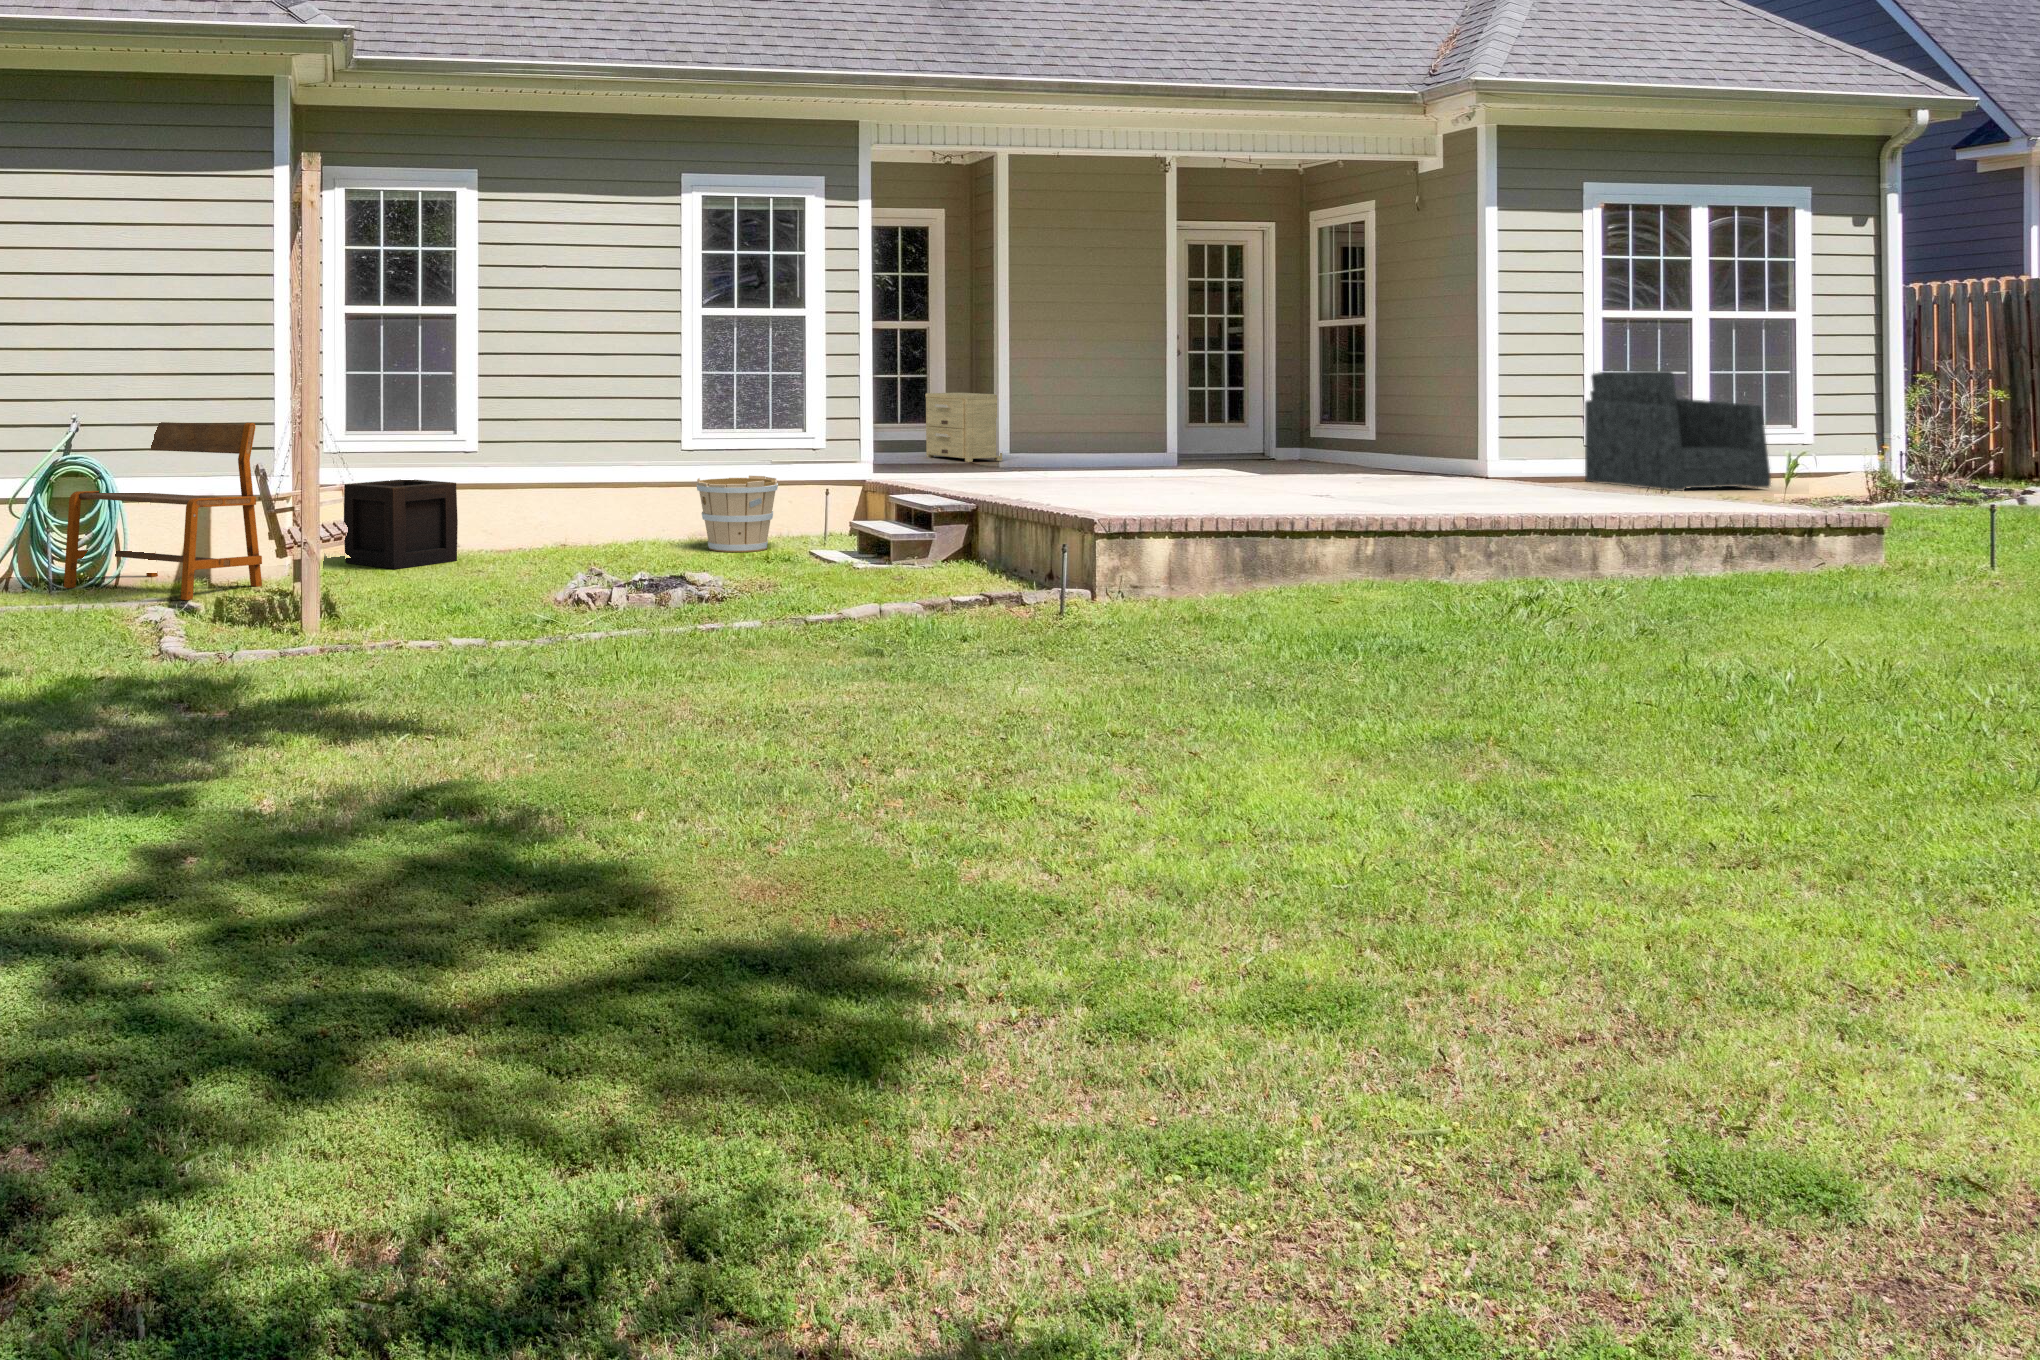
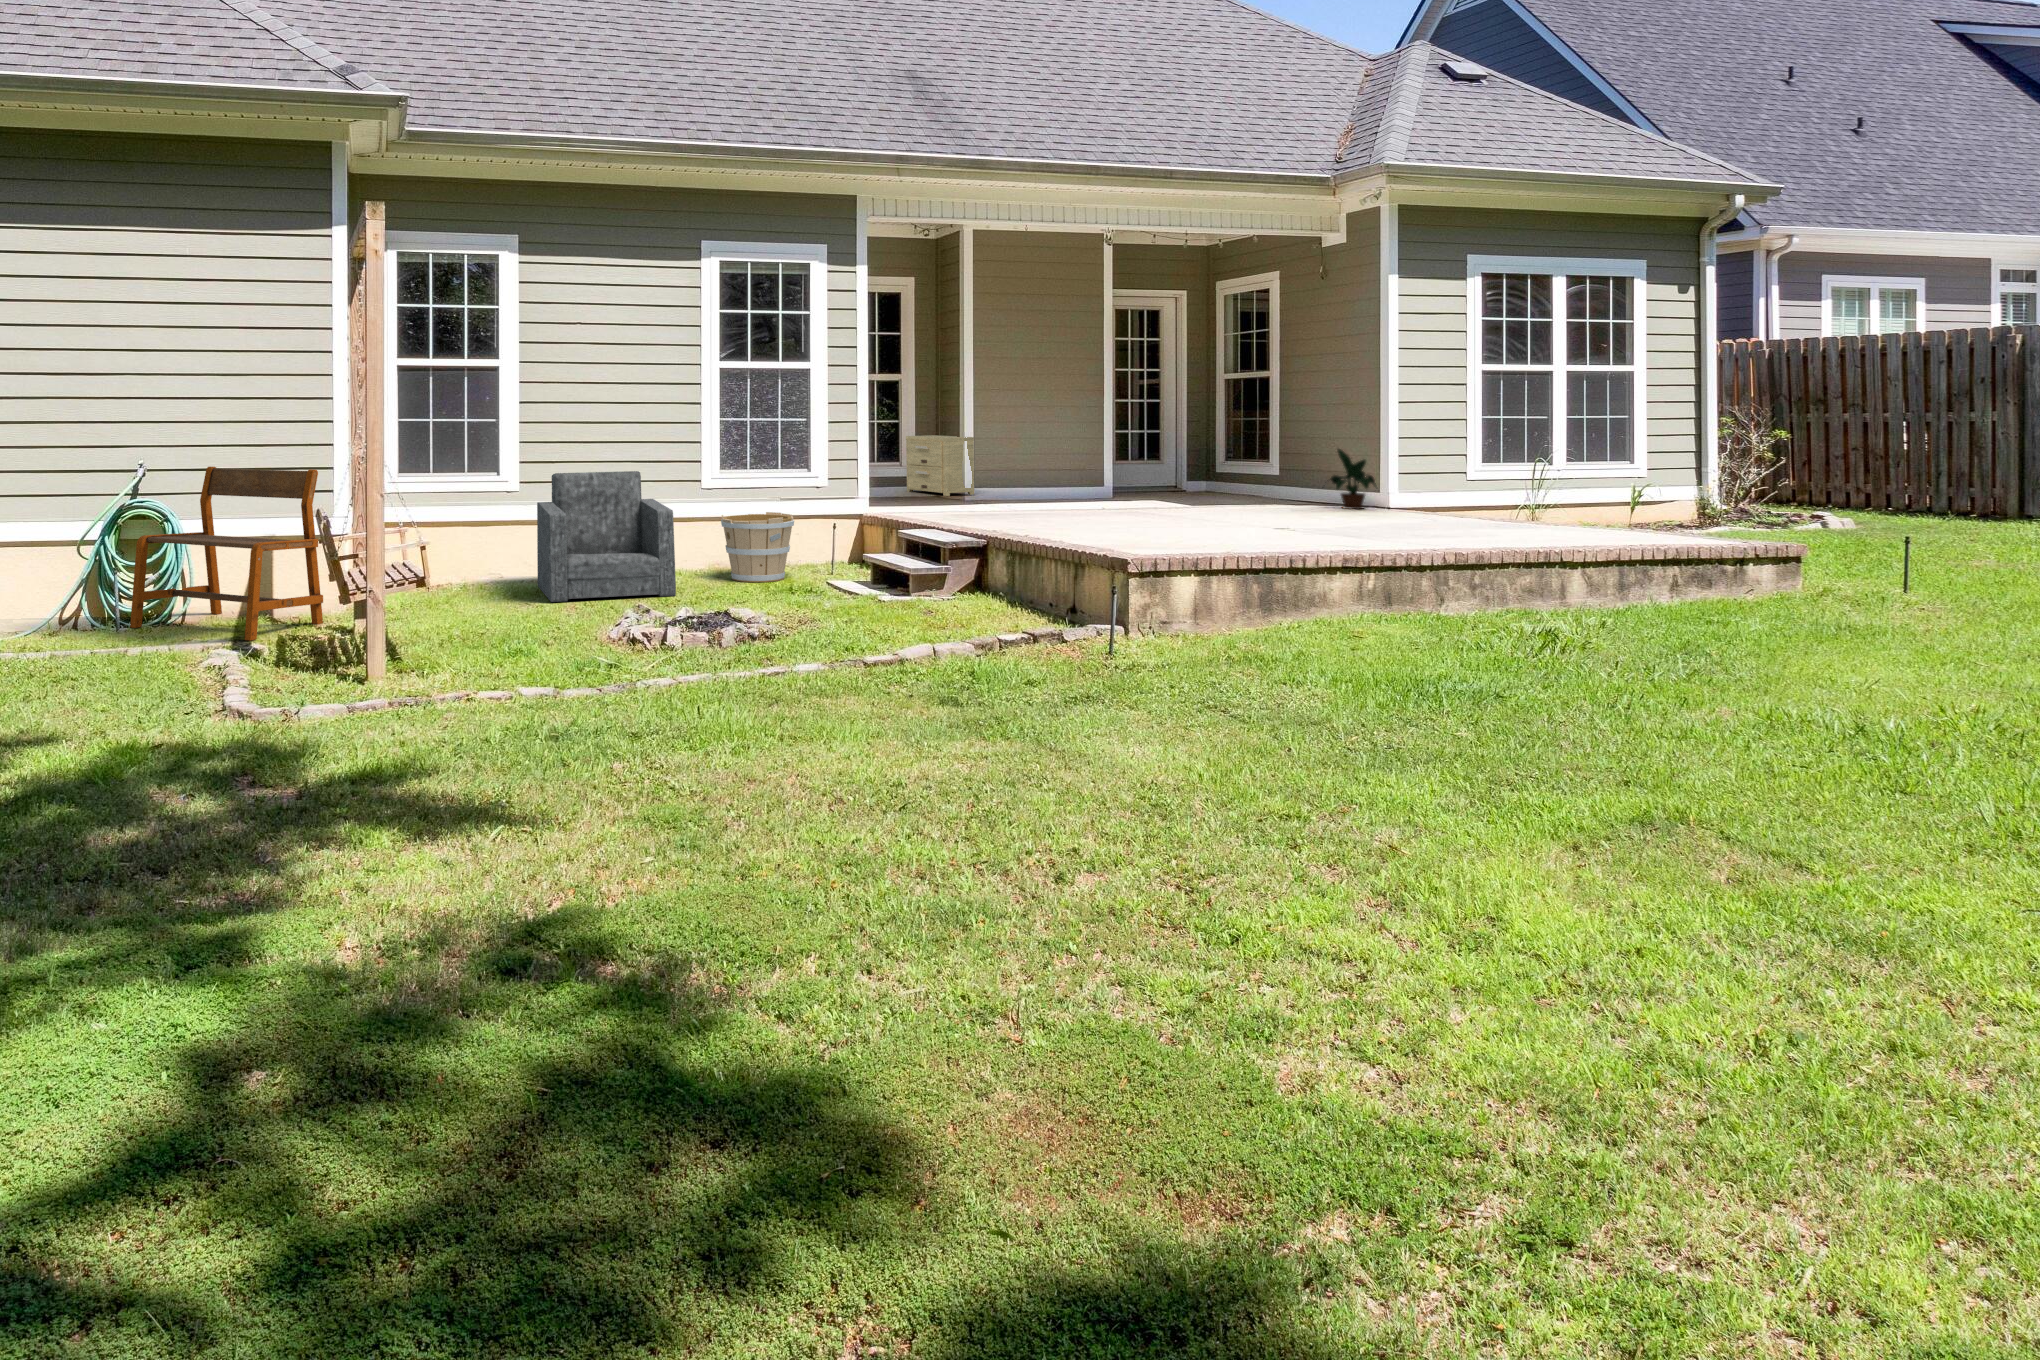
armchair: present [1585,371,1771,491] -> present [537,471,676,602]
potted plant: none [1407,408,1471,479] -> present [1330,449,1376,509]
wooden crate: present [344,480,458,569] -> none [399,518,505,603]

